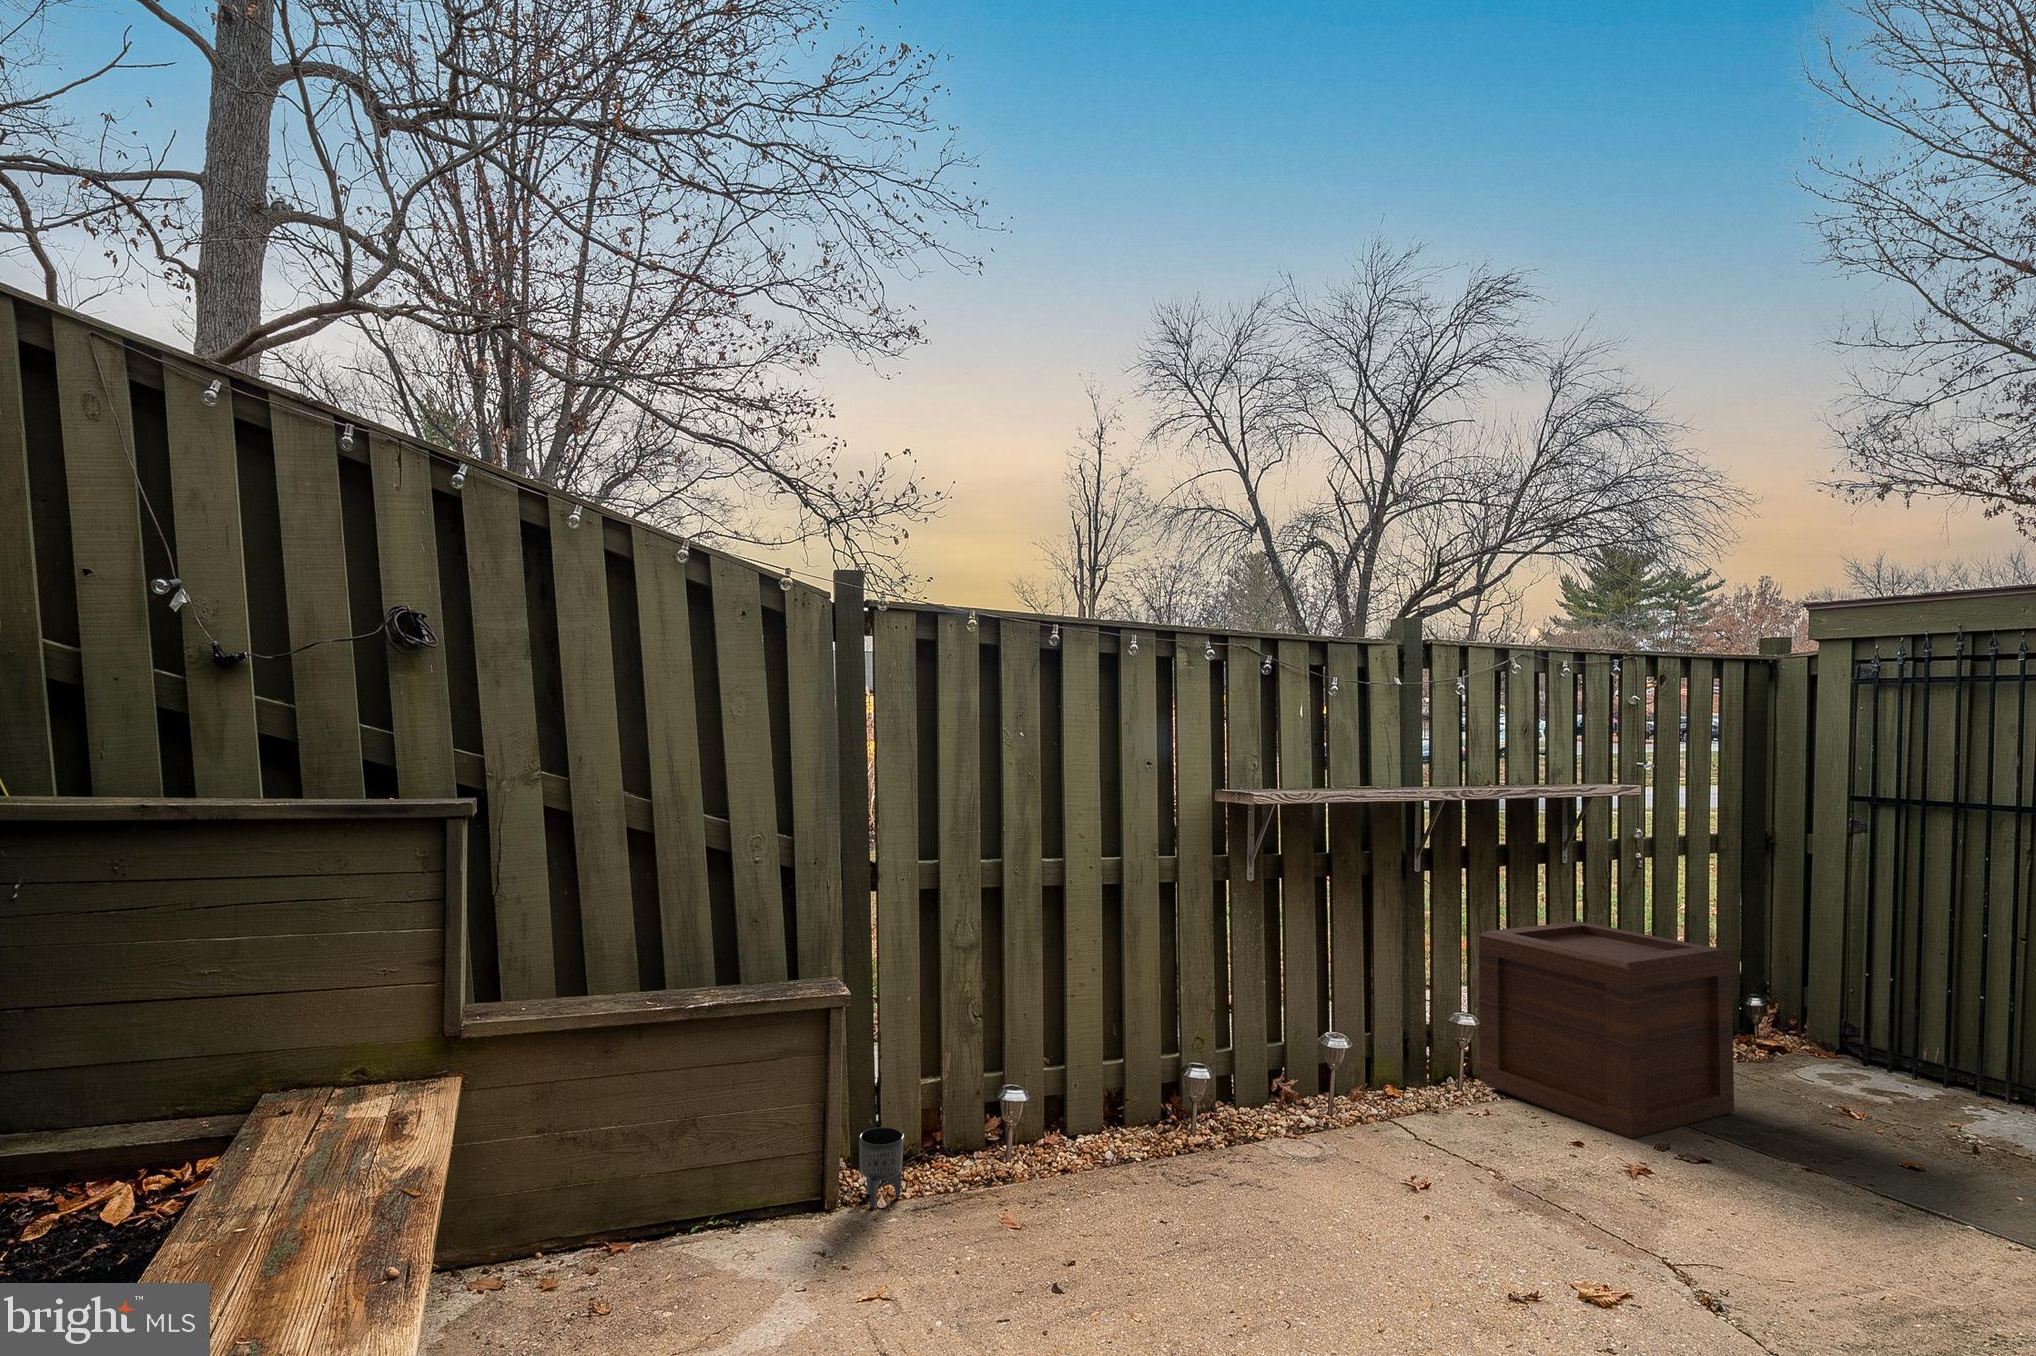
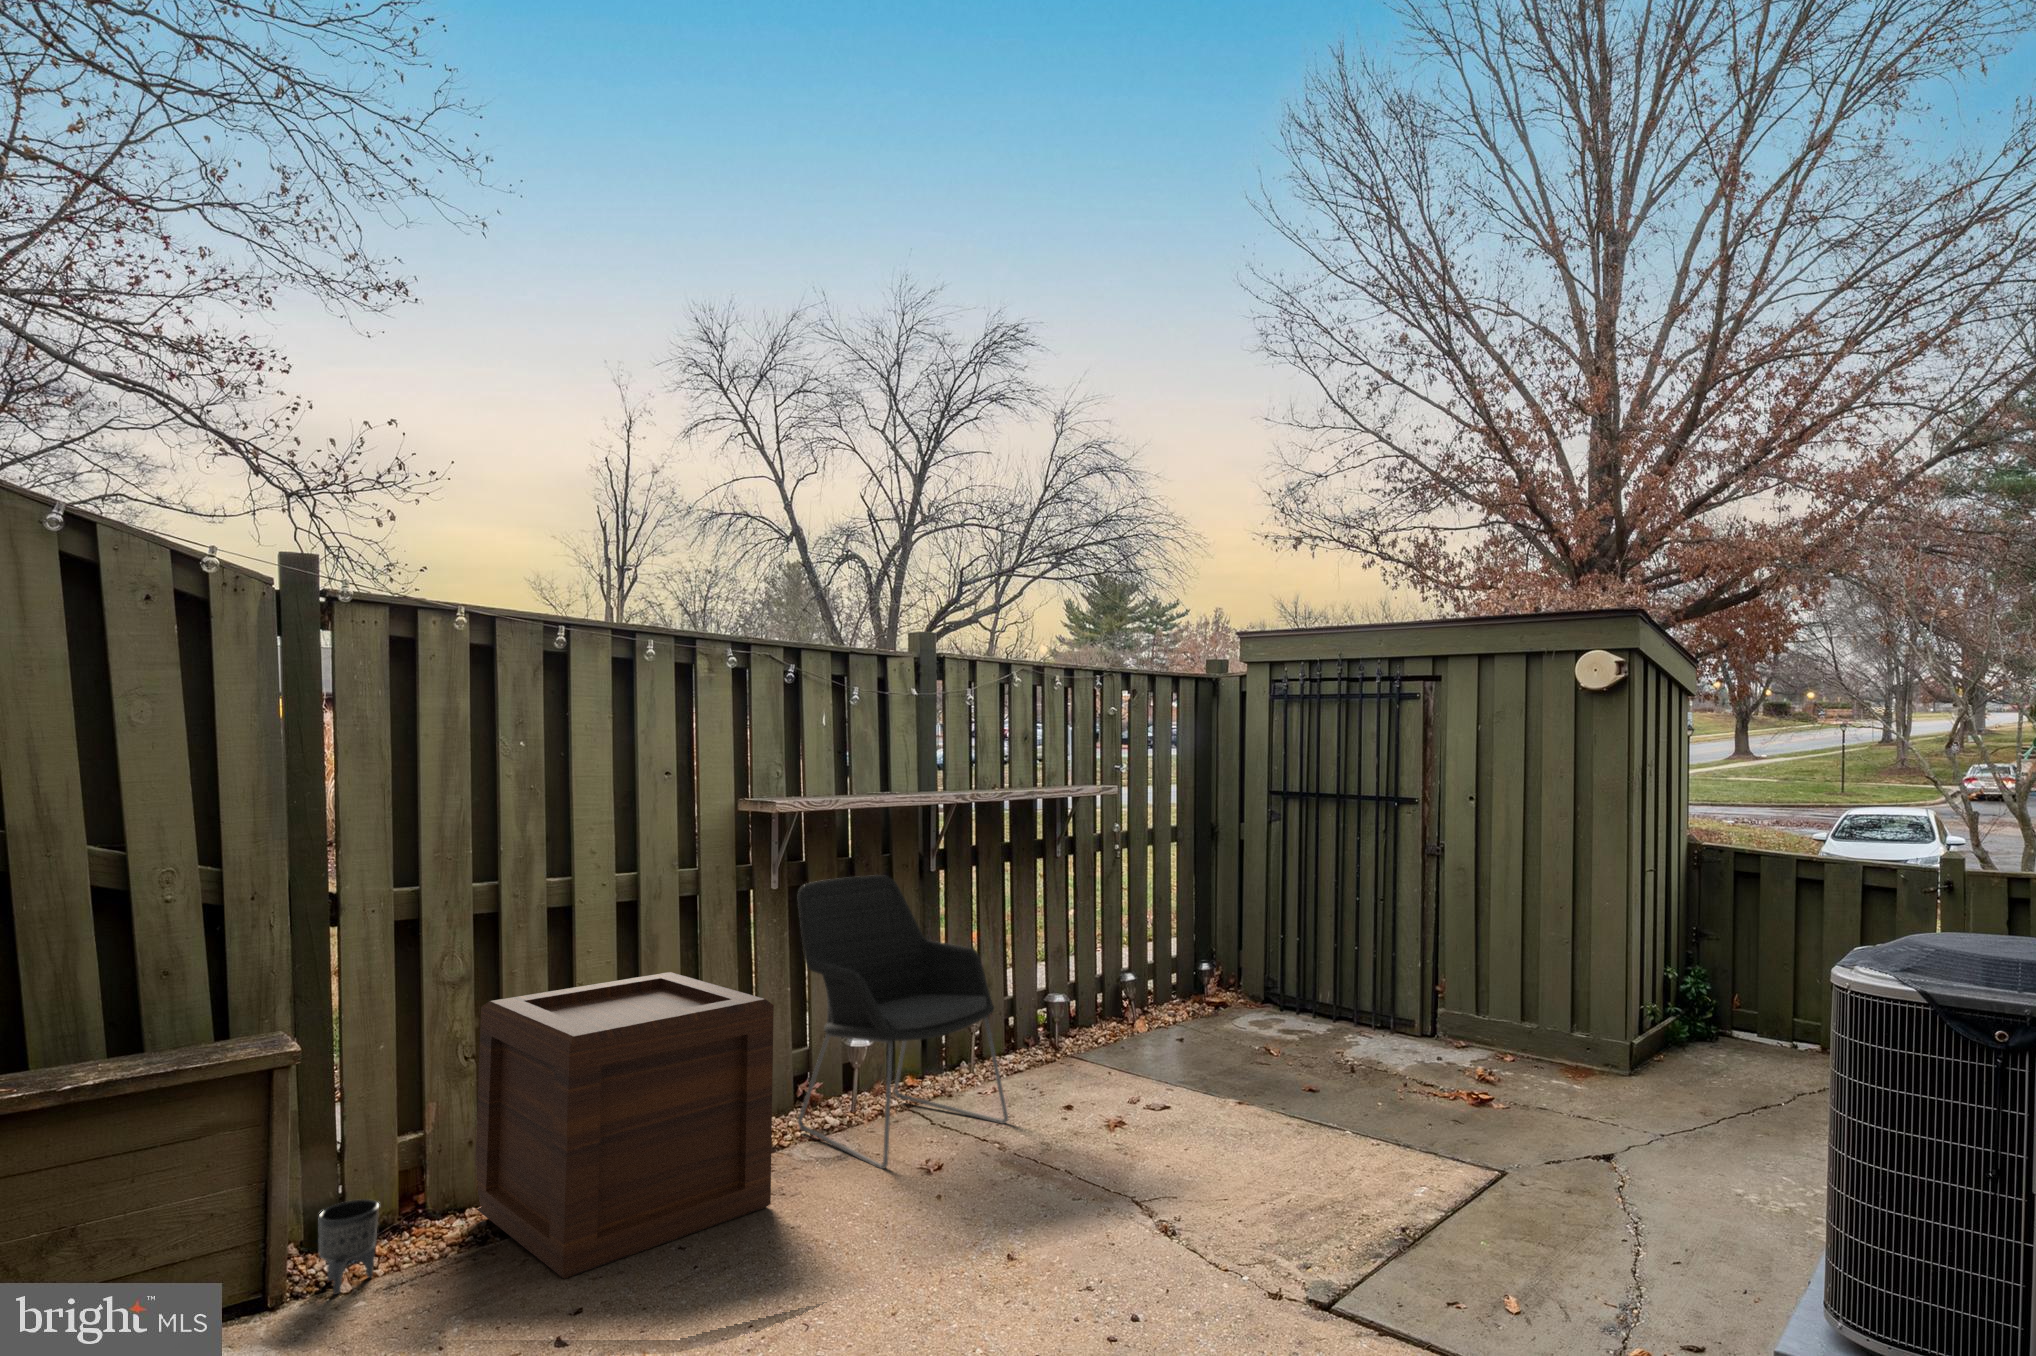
chair: none [1271,873,1514,1193] -> present [798,875,1008,1169]
wooden crate: present [1479,921,1734,1139] -> present [476,972,774,1279]

